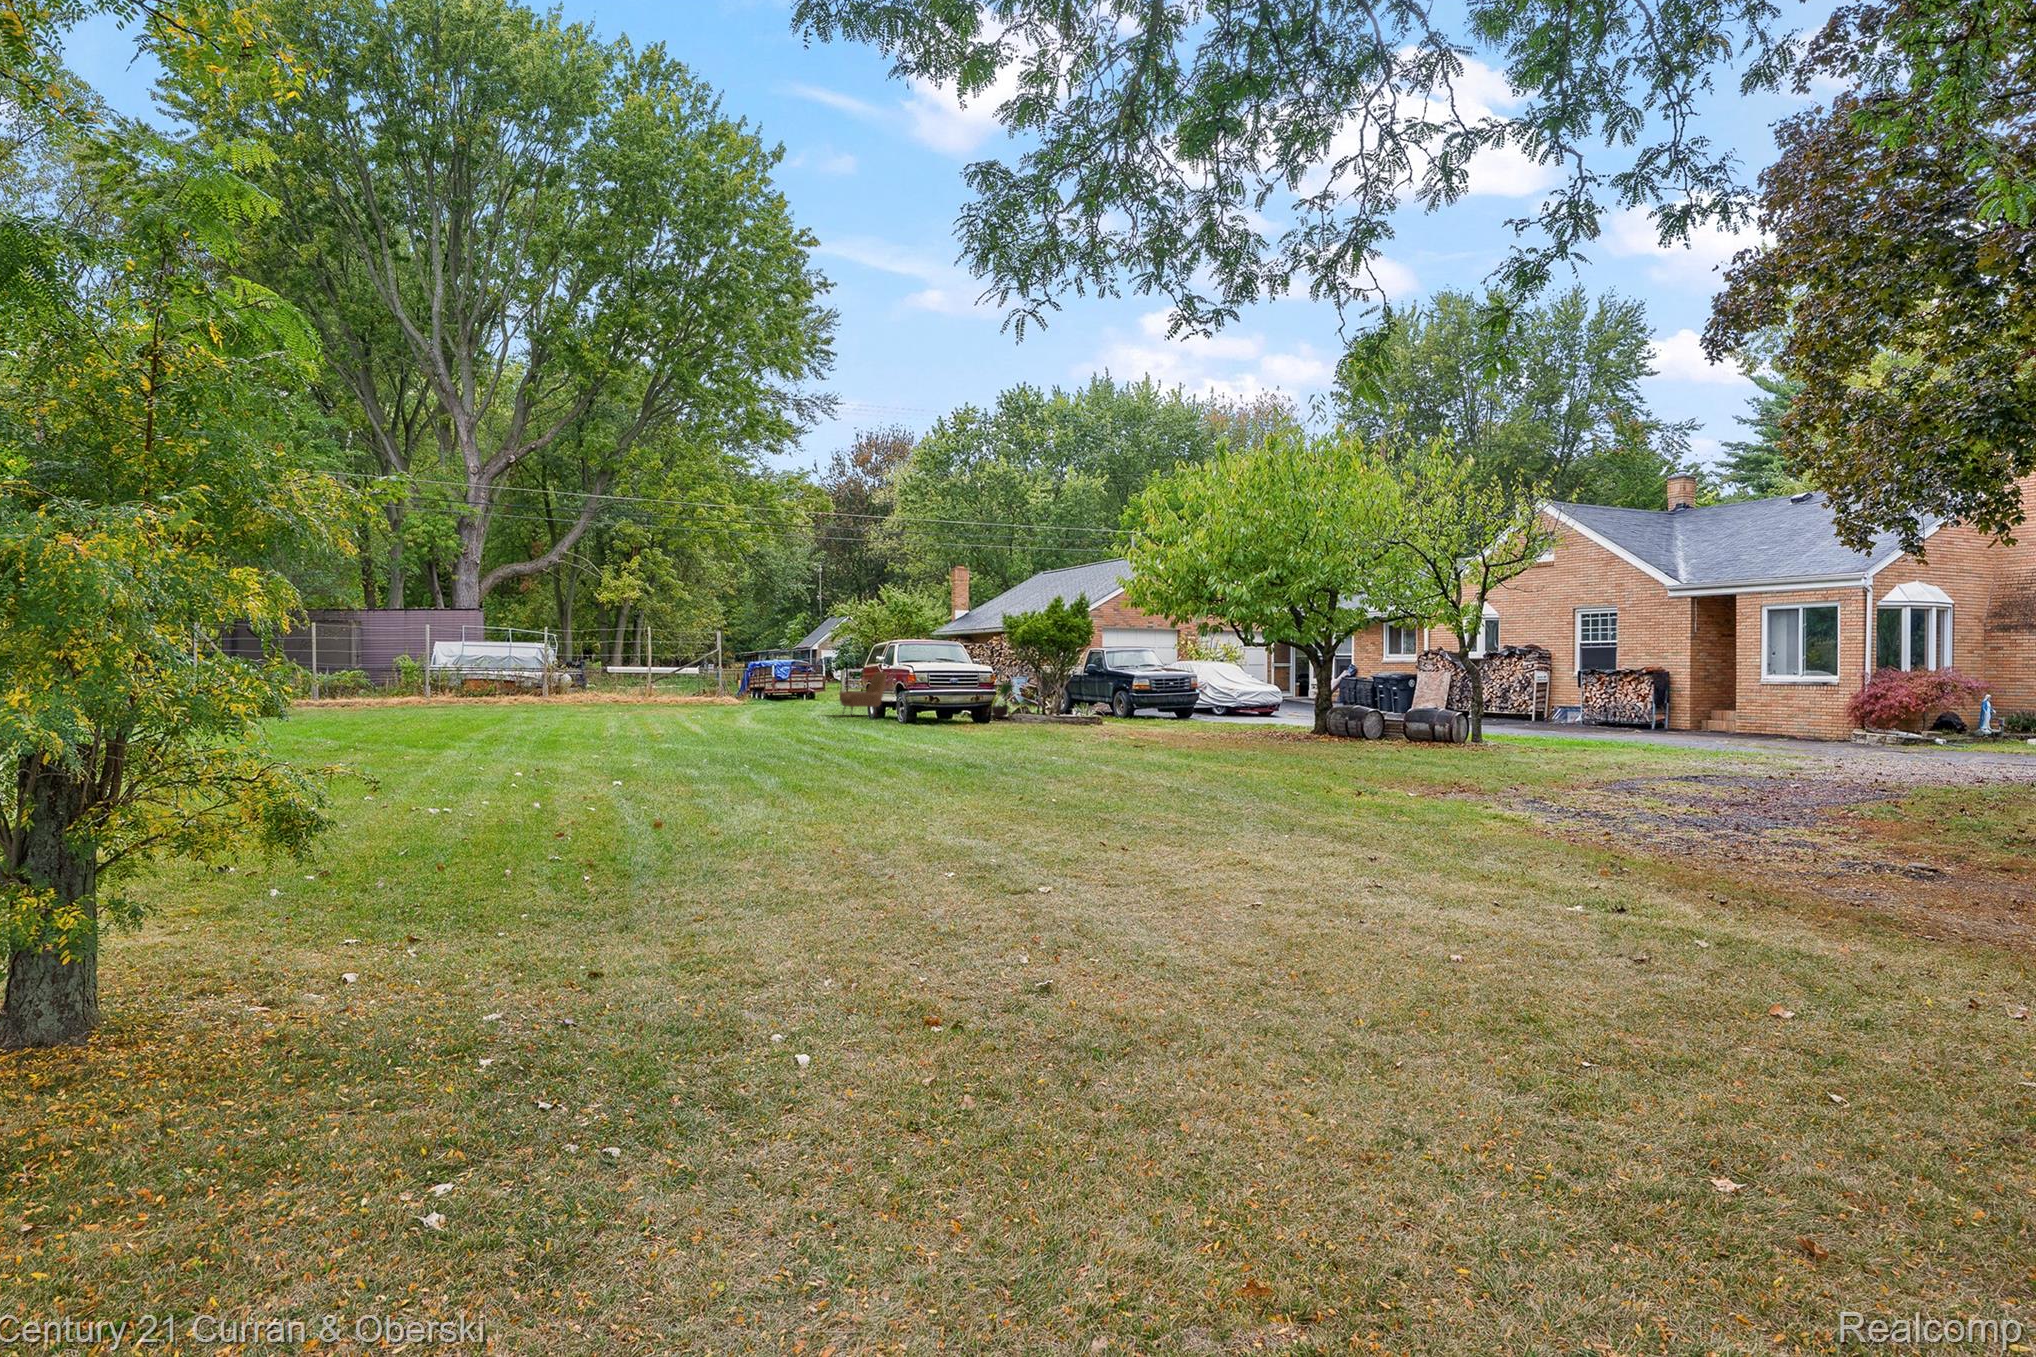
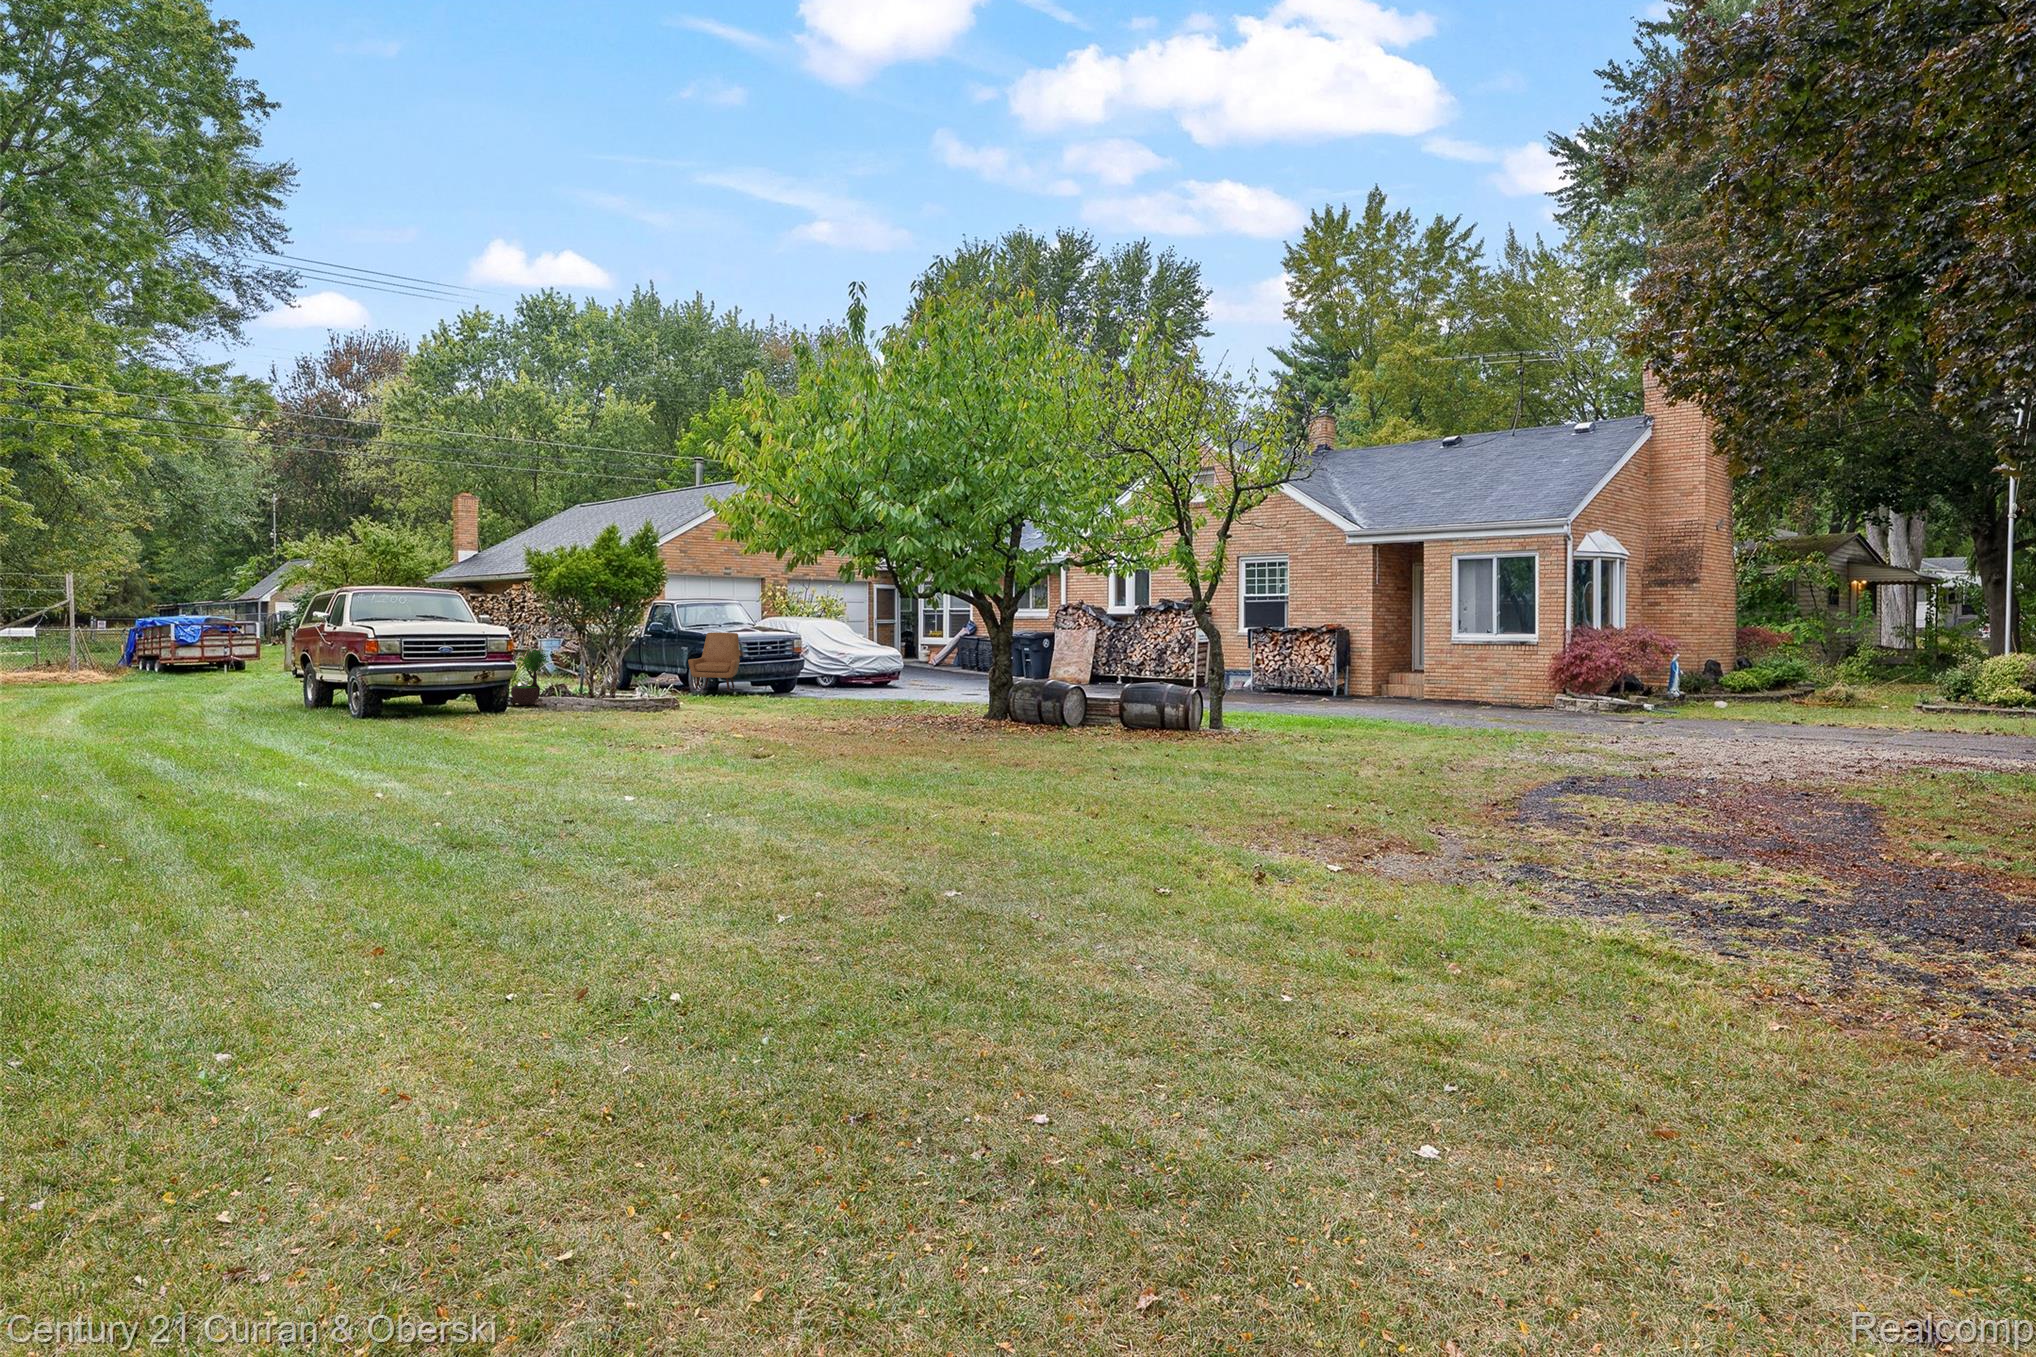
chair: present [840,672,887,715] -> present [688,632,740,691]

